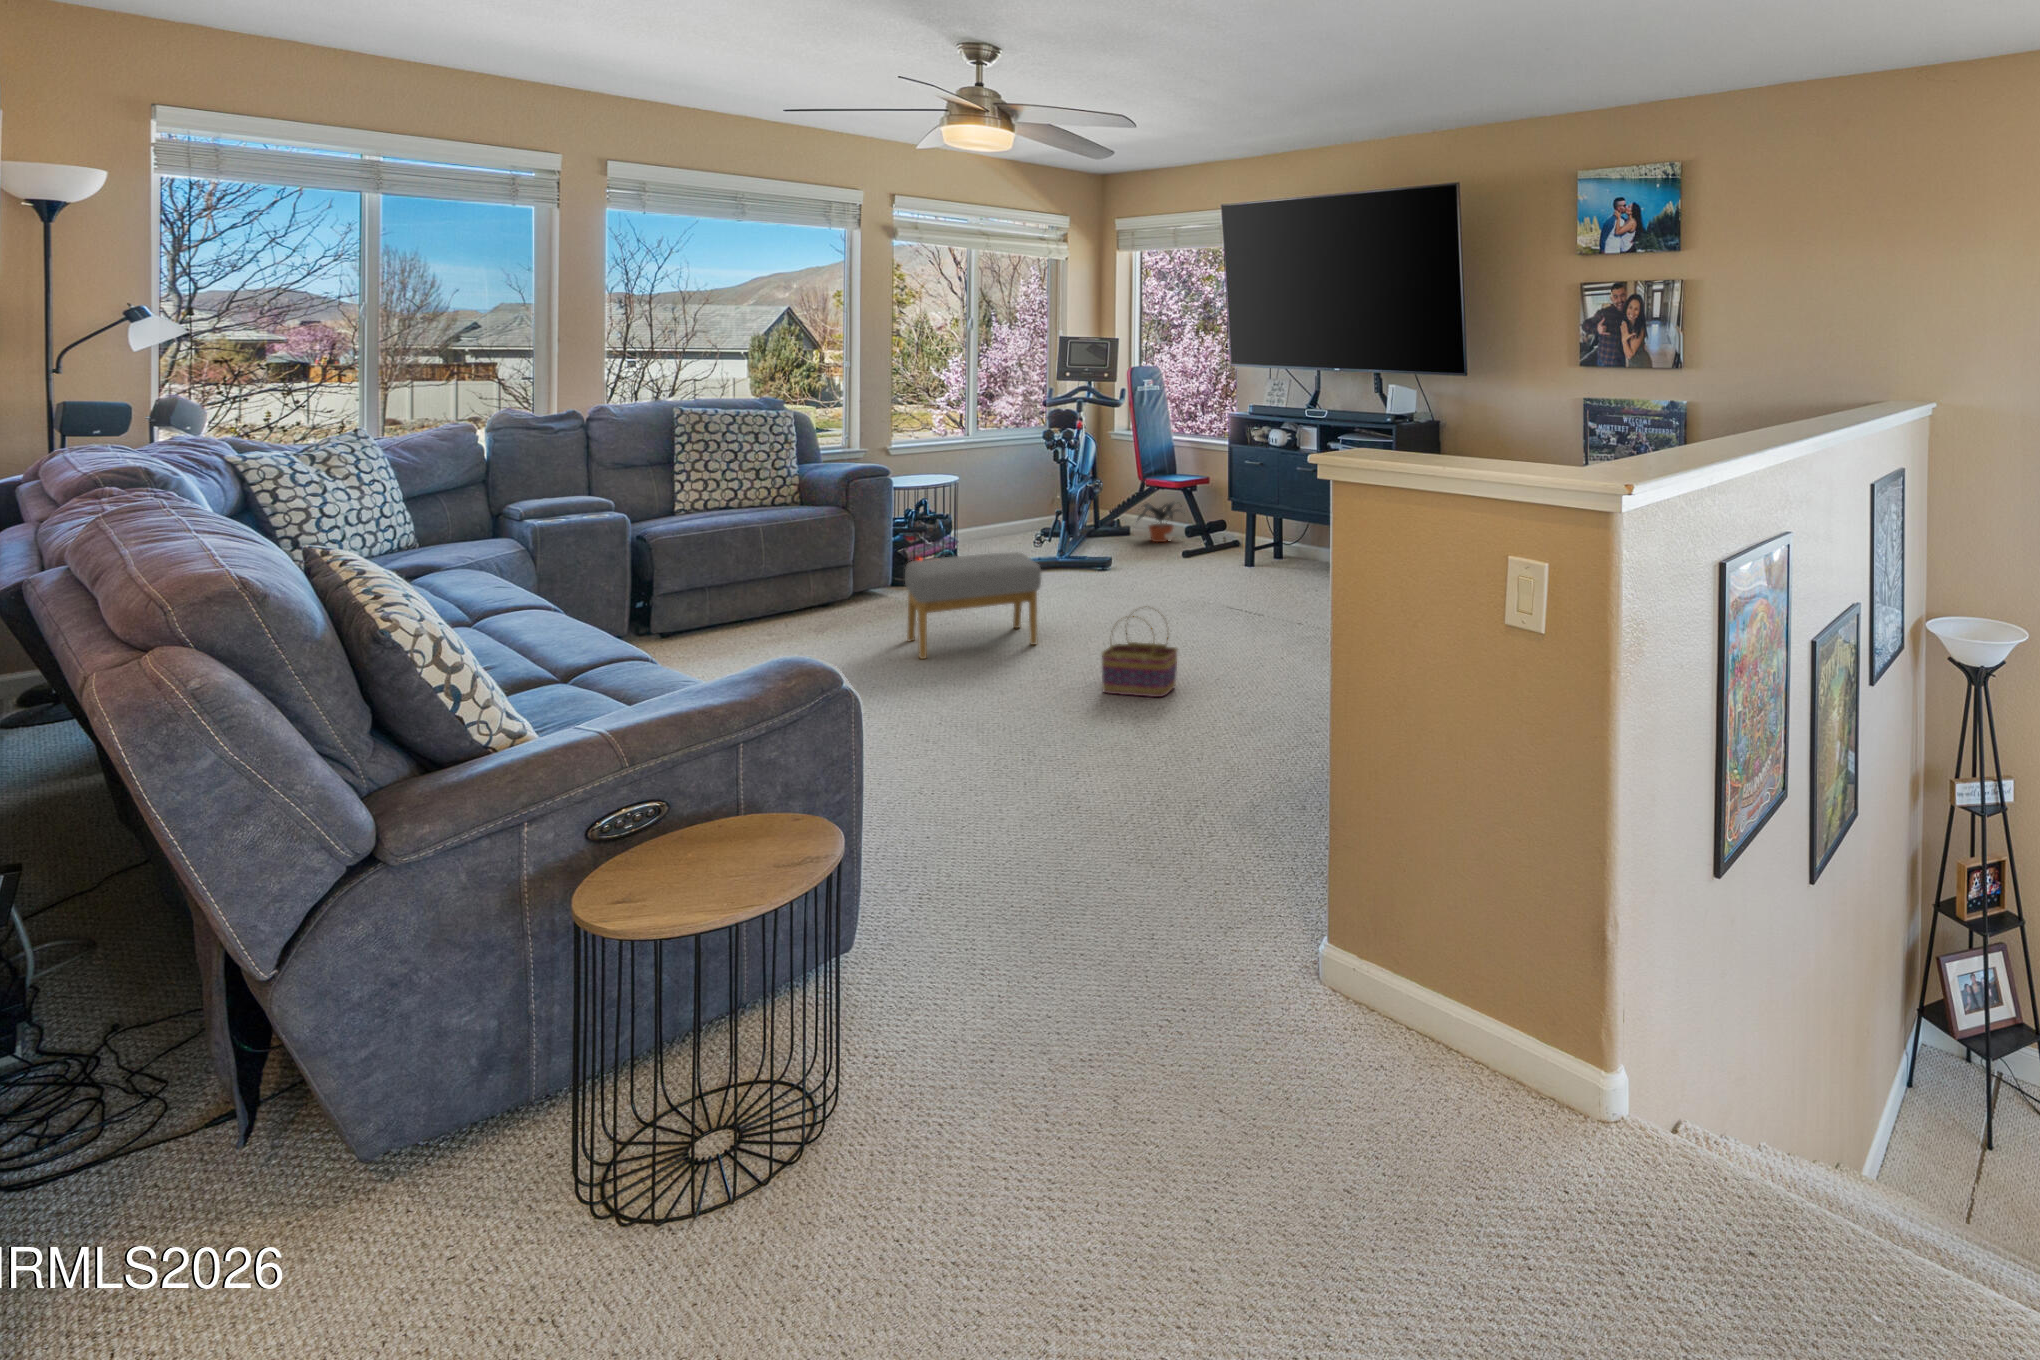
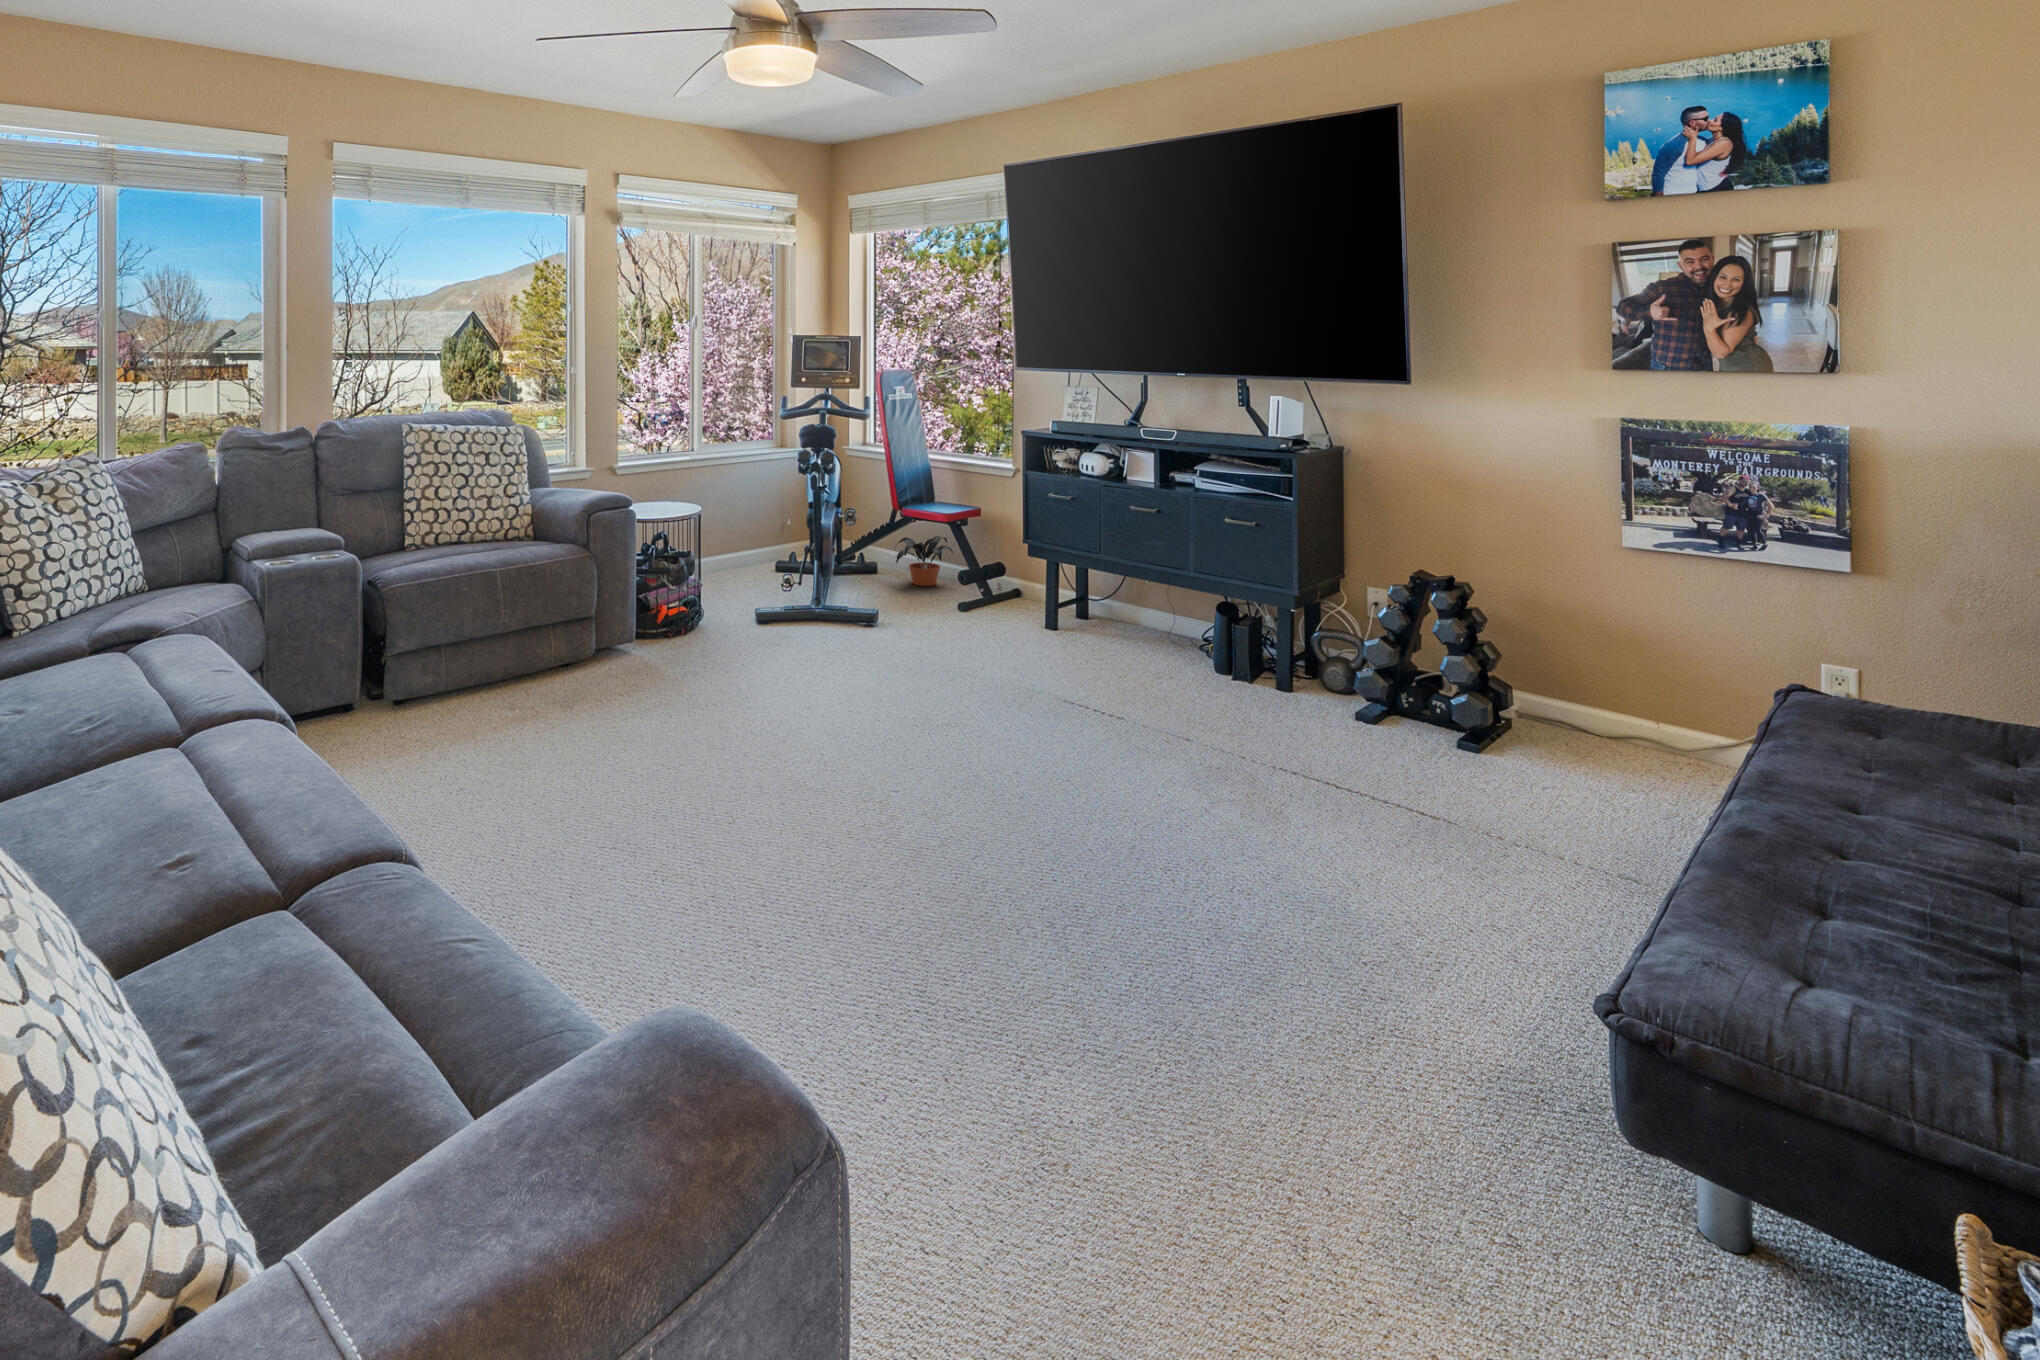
footstool: present [905,552,1041,659] -> none [673,616,844,761]
basket: present [1102,606,1178,697] -> none [959,718,1066,856]

